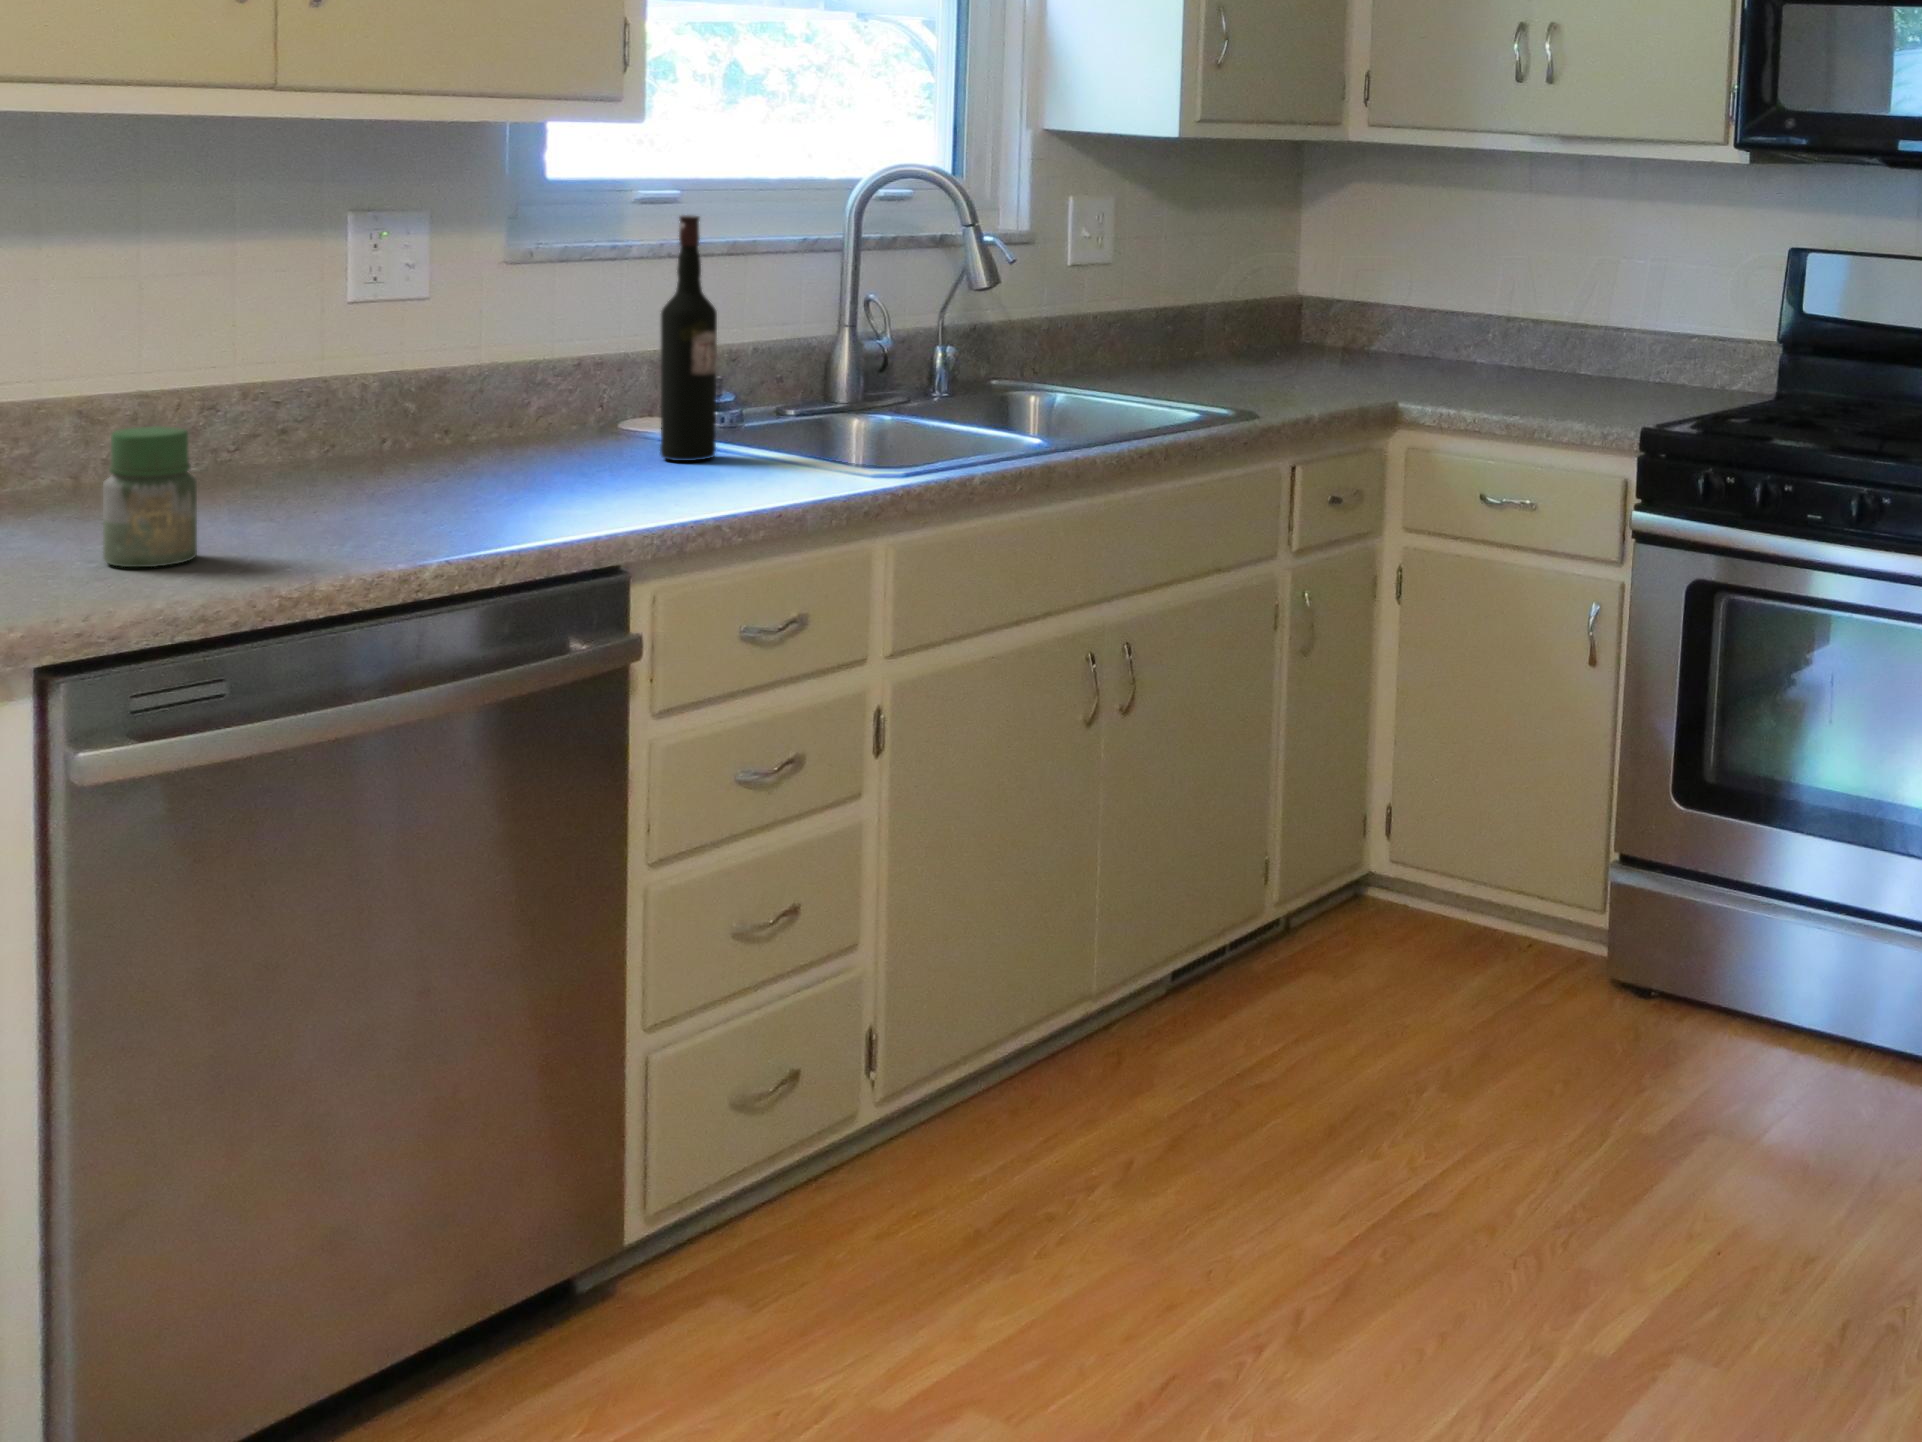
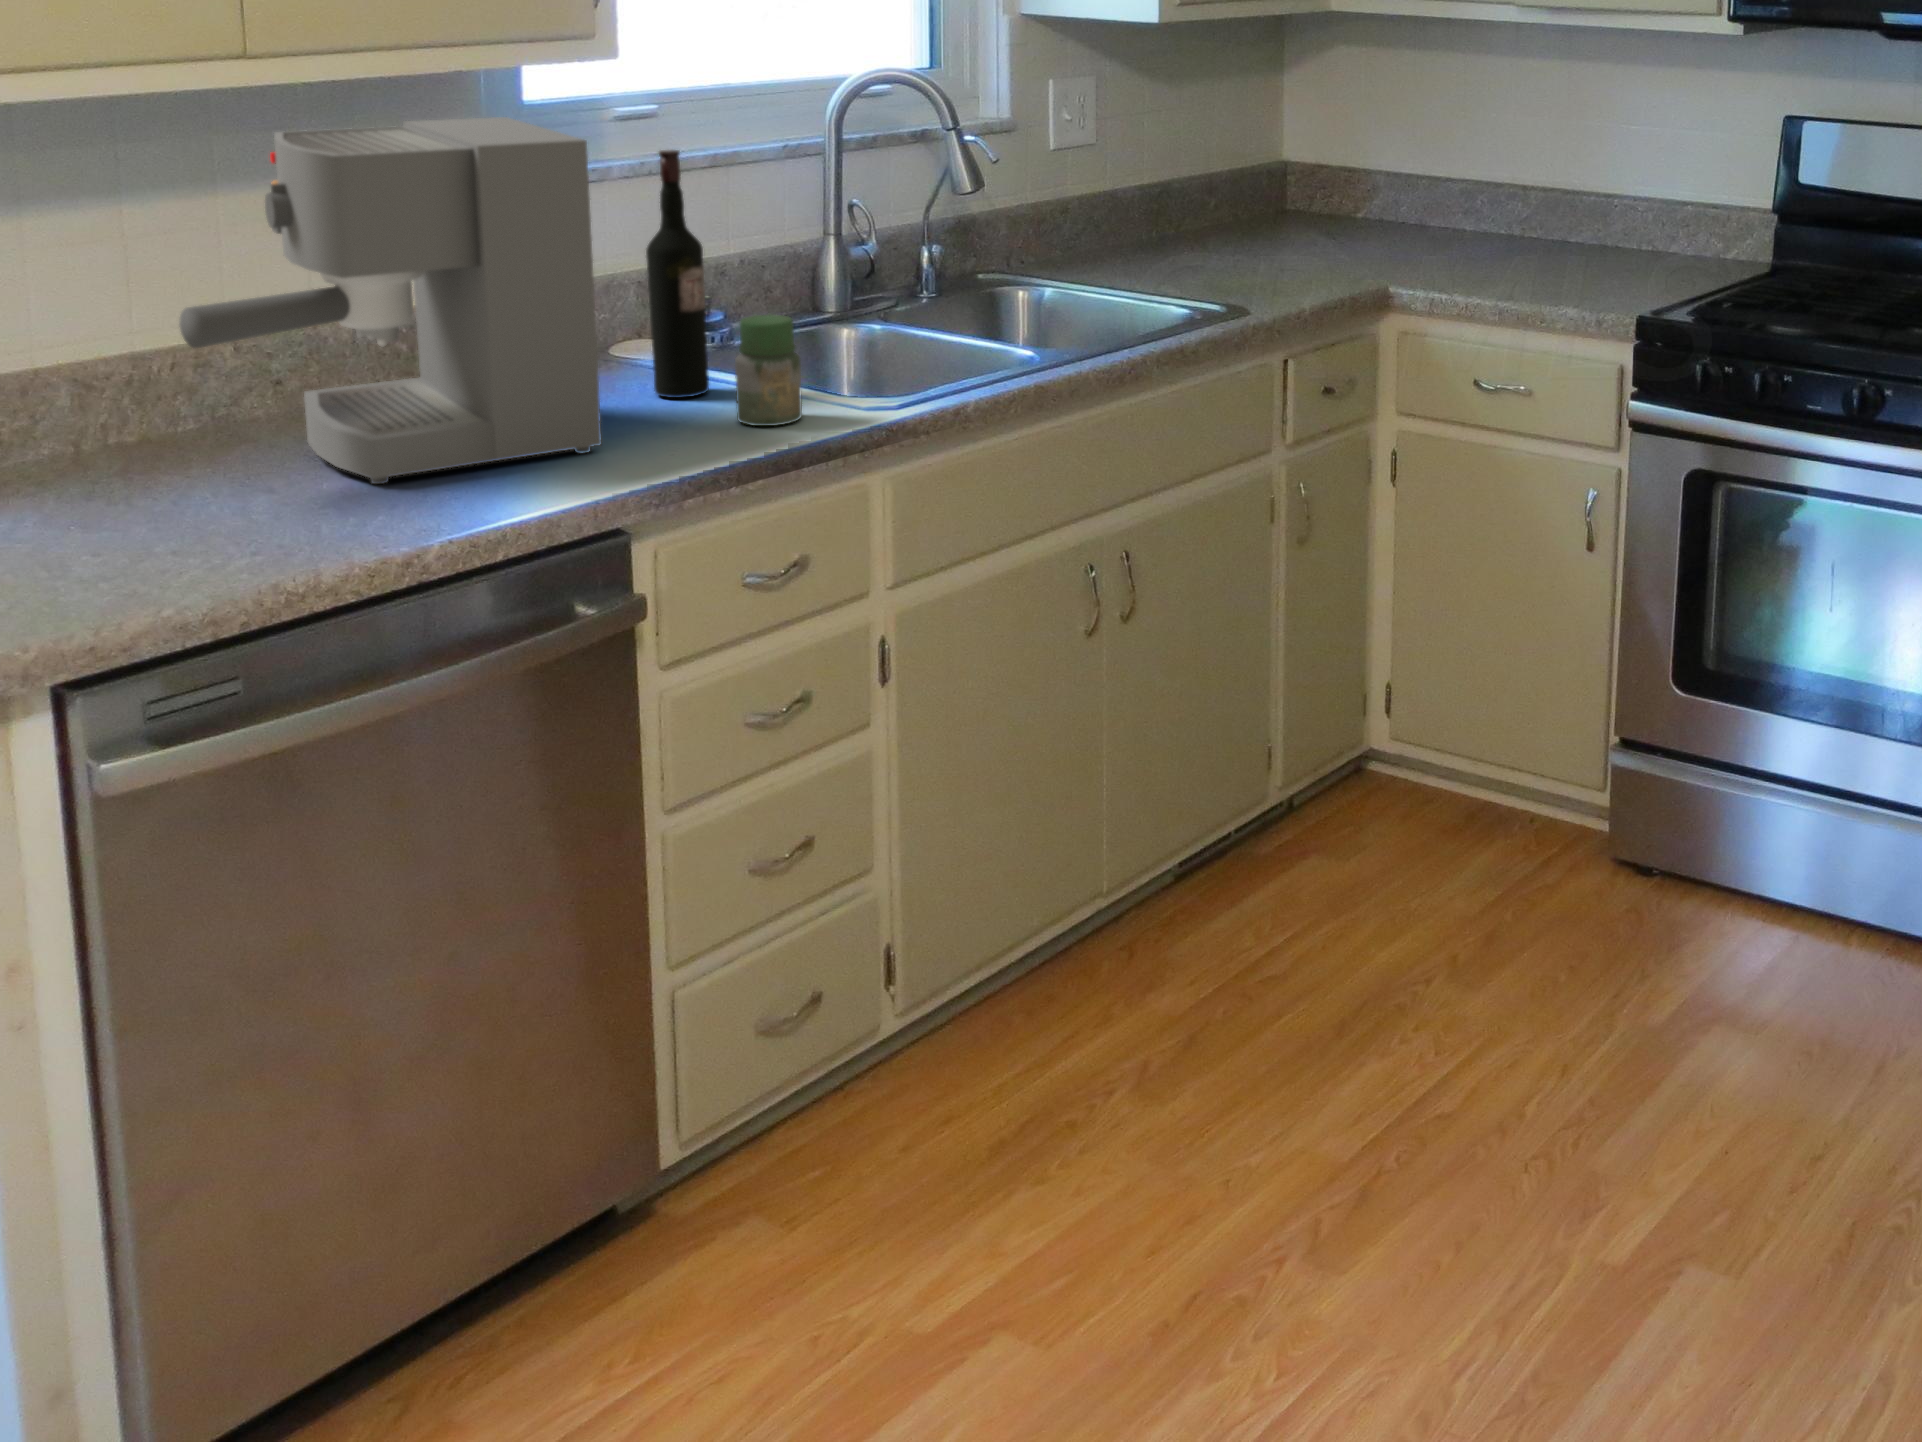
coffee maker: none [195,172,611,516] -> present [179,117,602,484]
jar: present [103,426,197,567] -> present [735,315,802,426]

